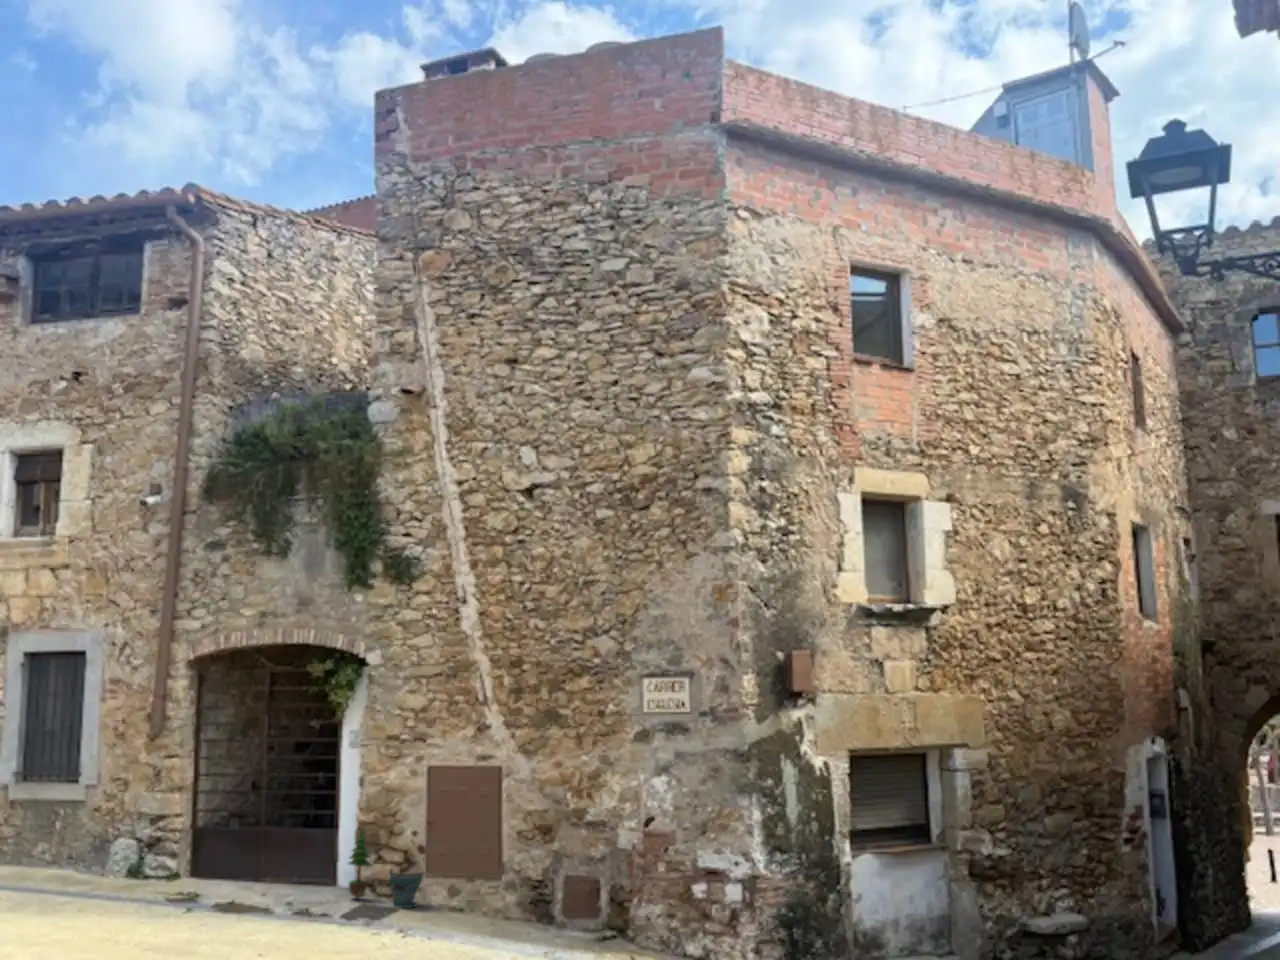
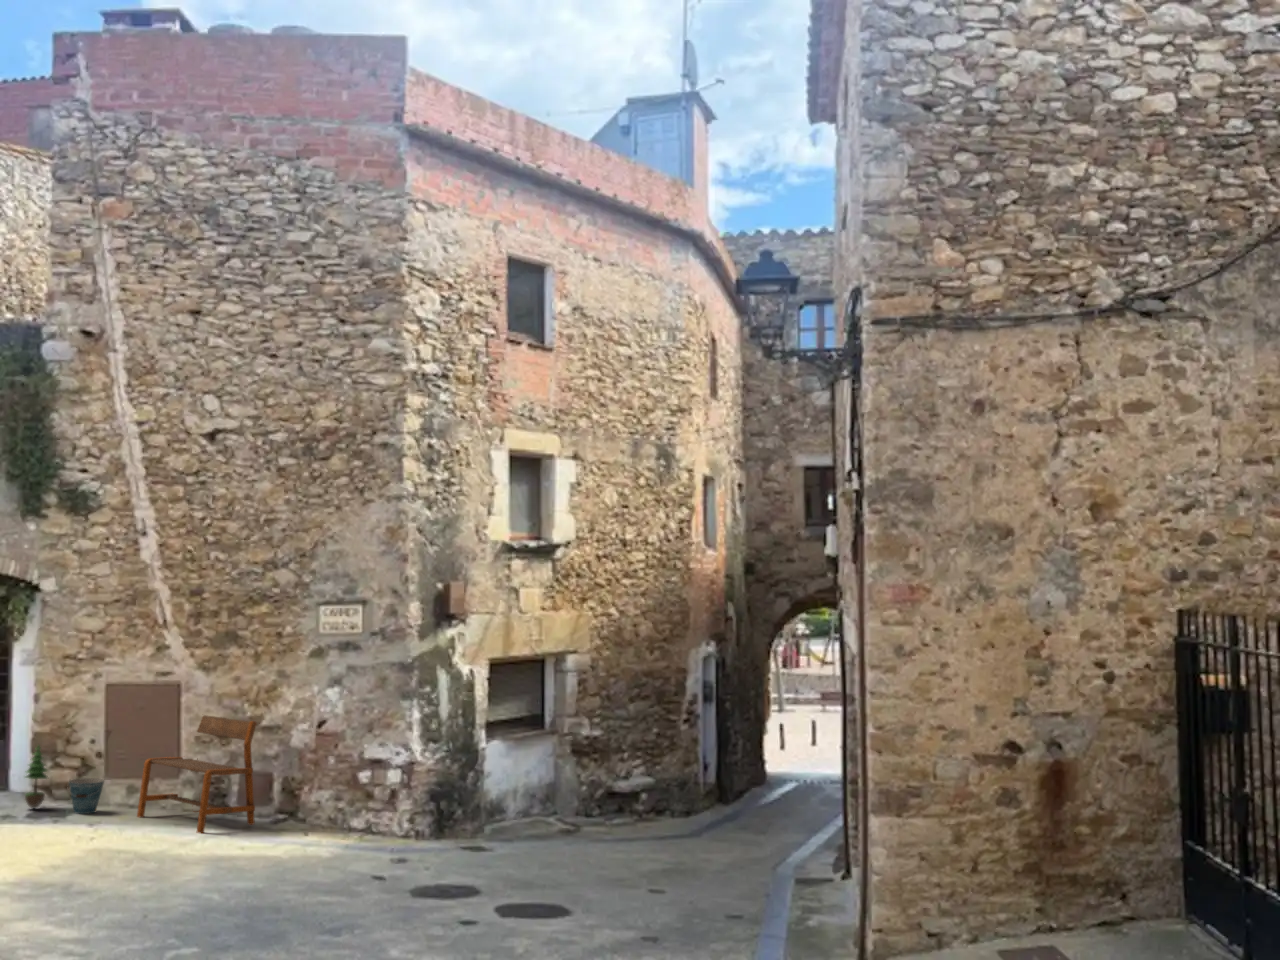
bench: none [454,800,572,942] -> present [137,715,256,833]

